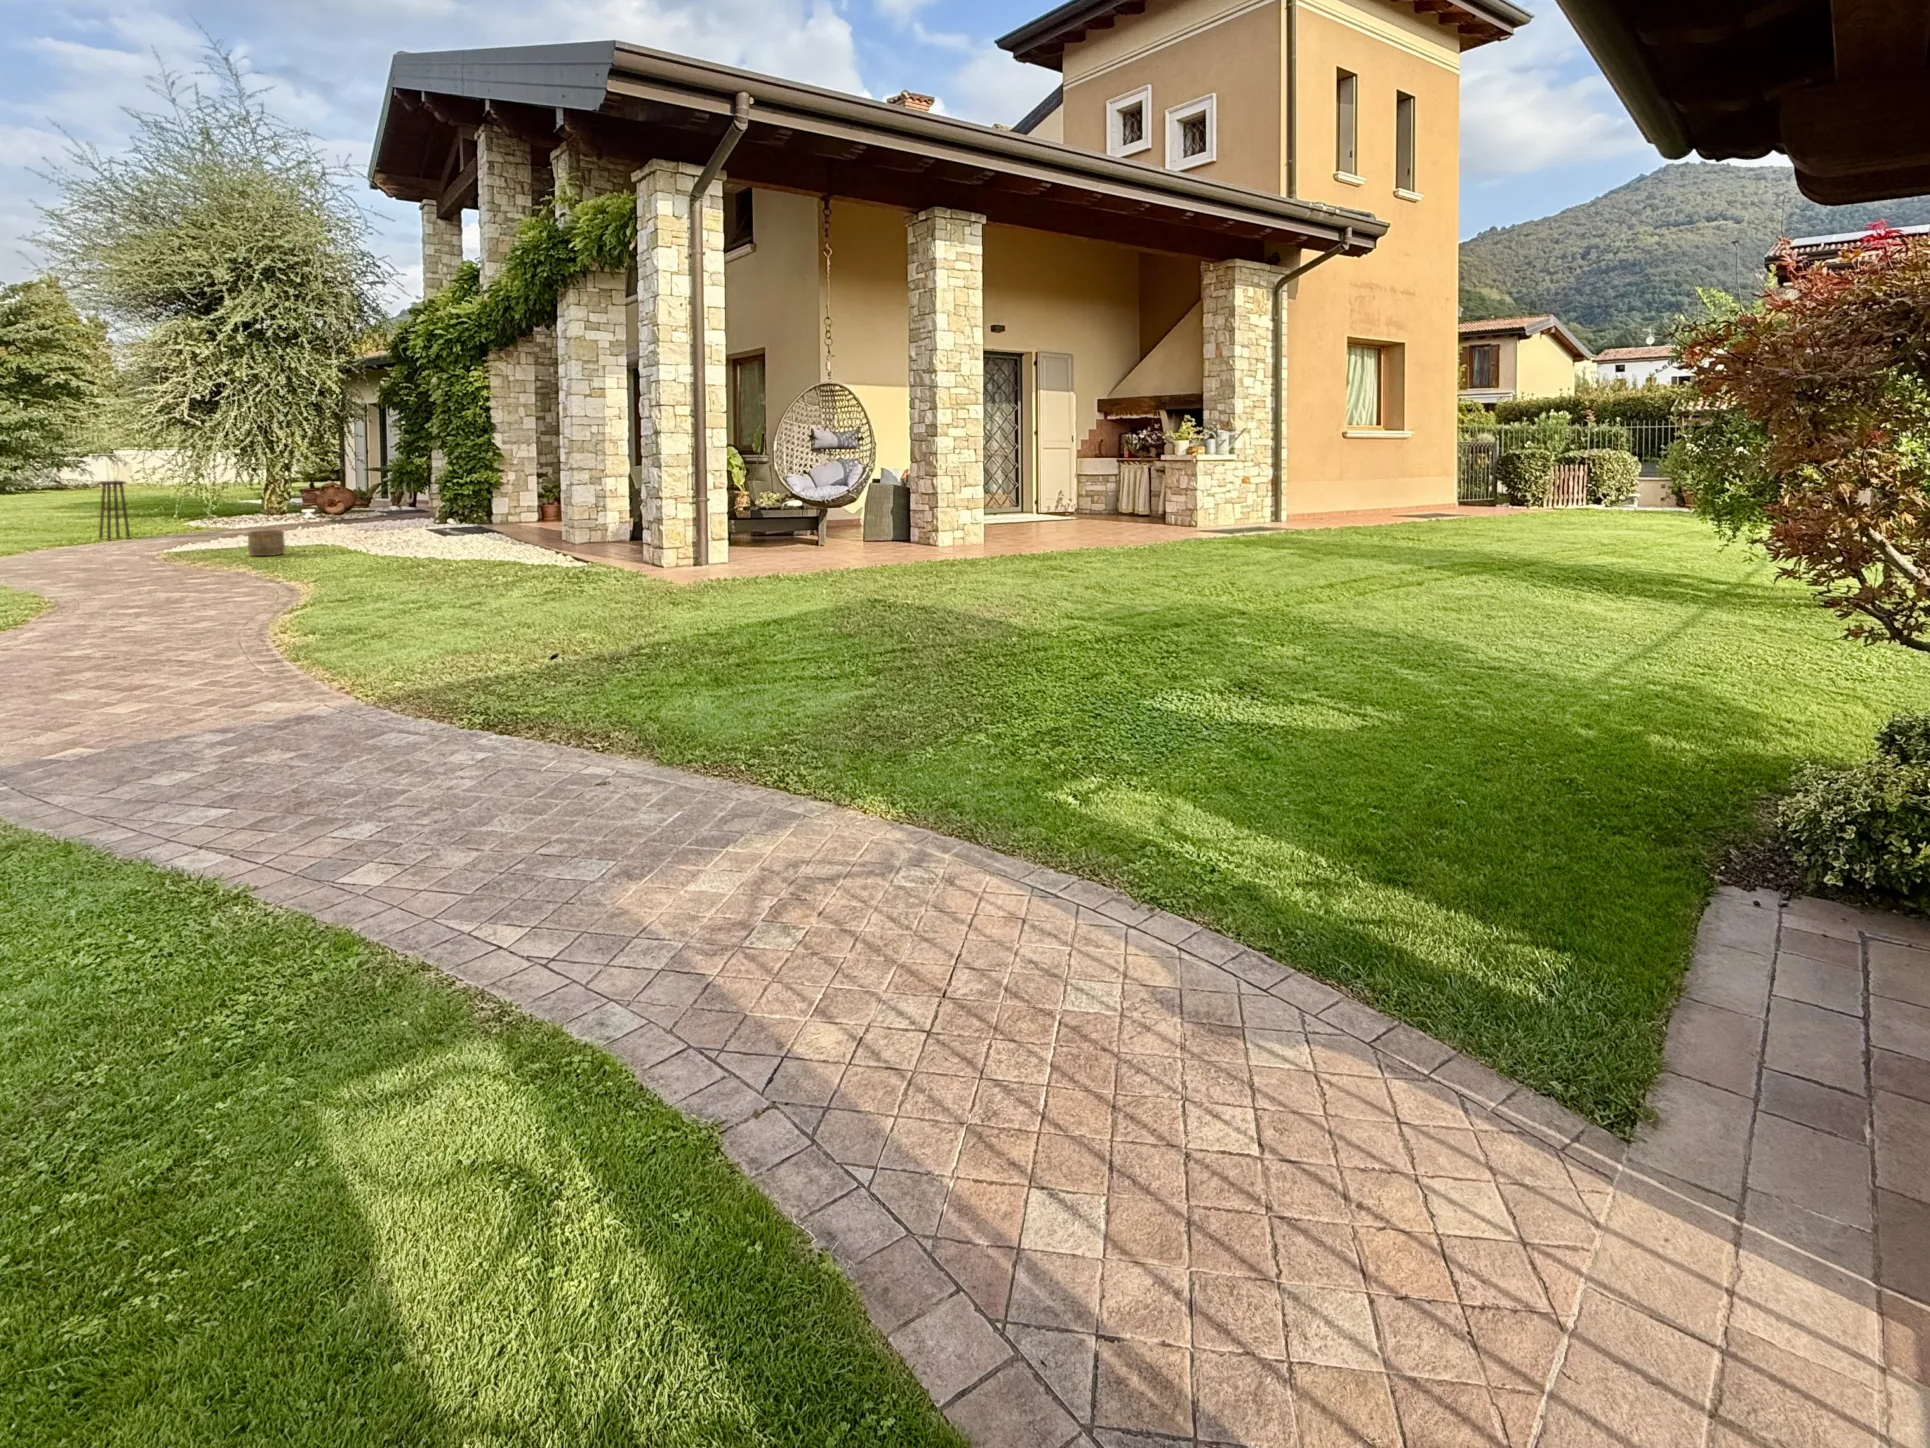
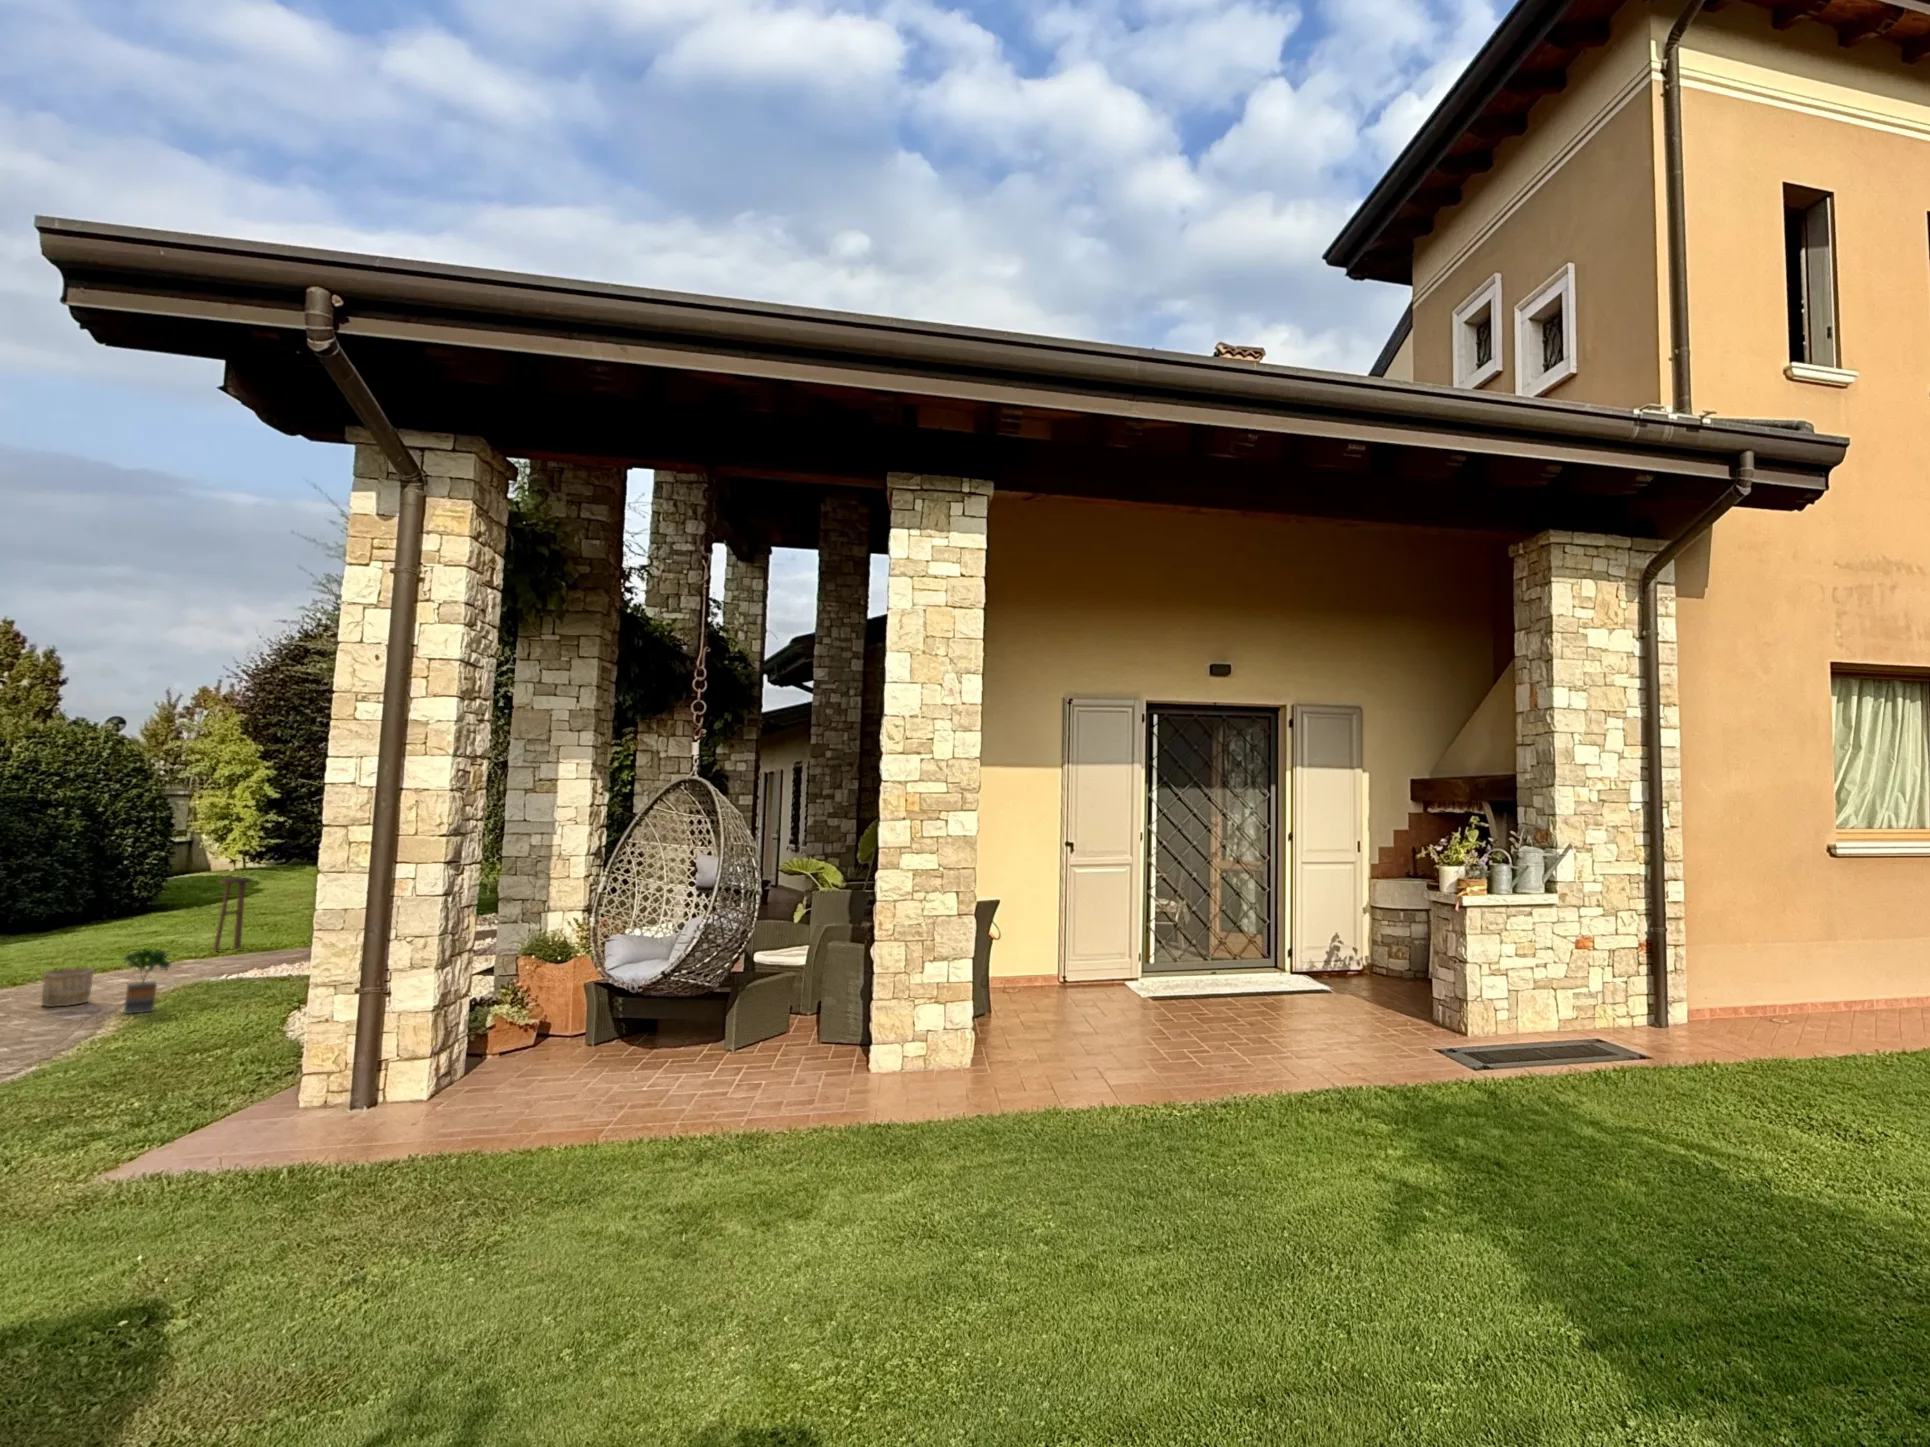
potted tree: none [178,521,225,571] -> present [123,949,170,1014]
wooden bucket: present [247,530,285,556] -> present [41,968,94,1007]

